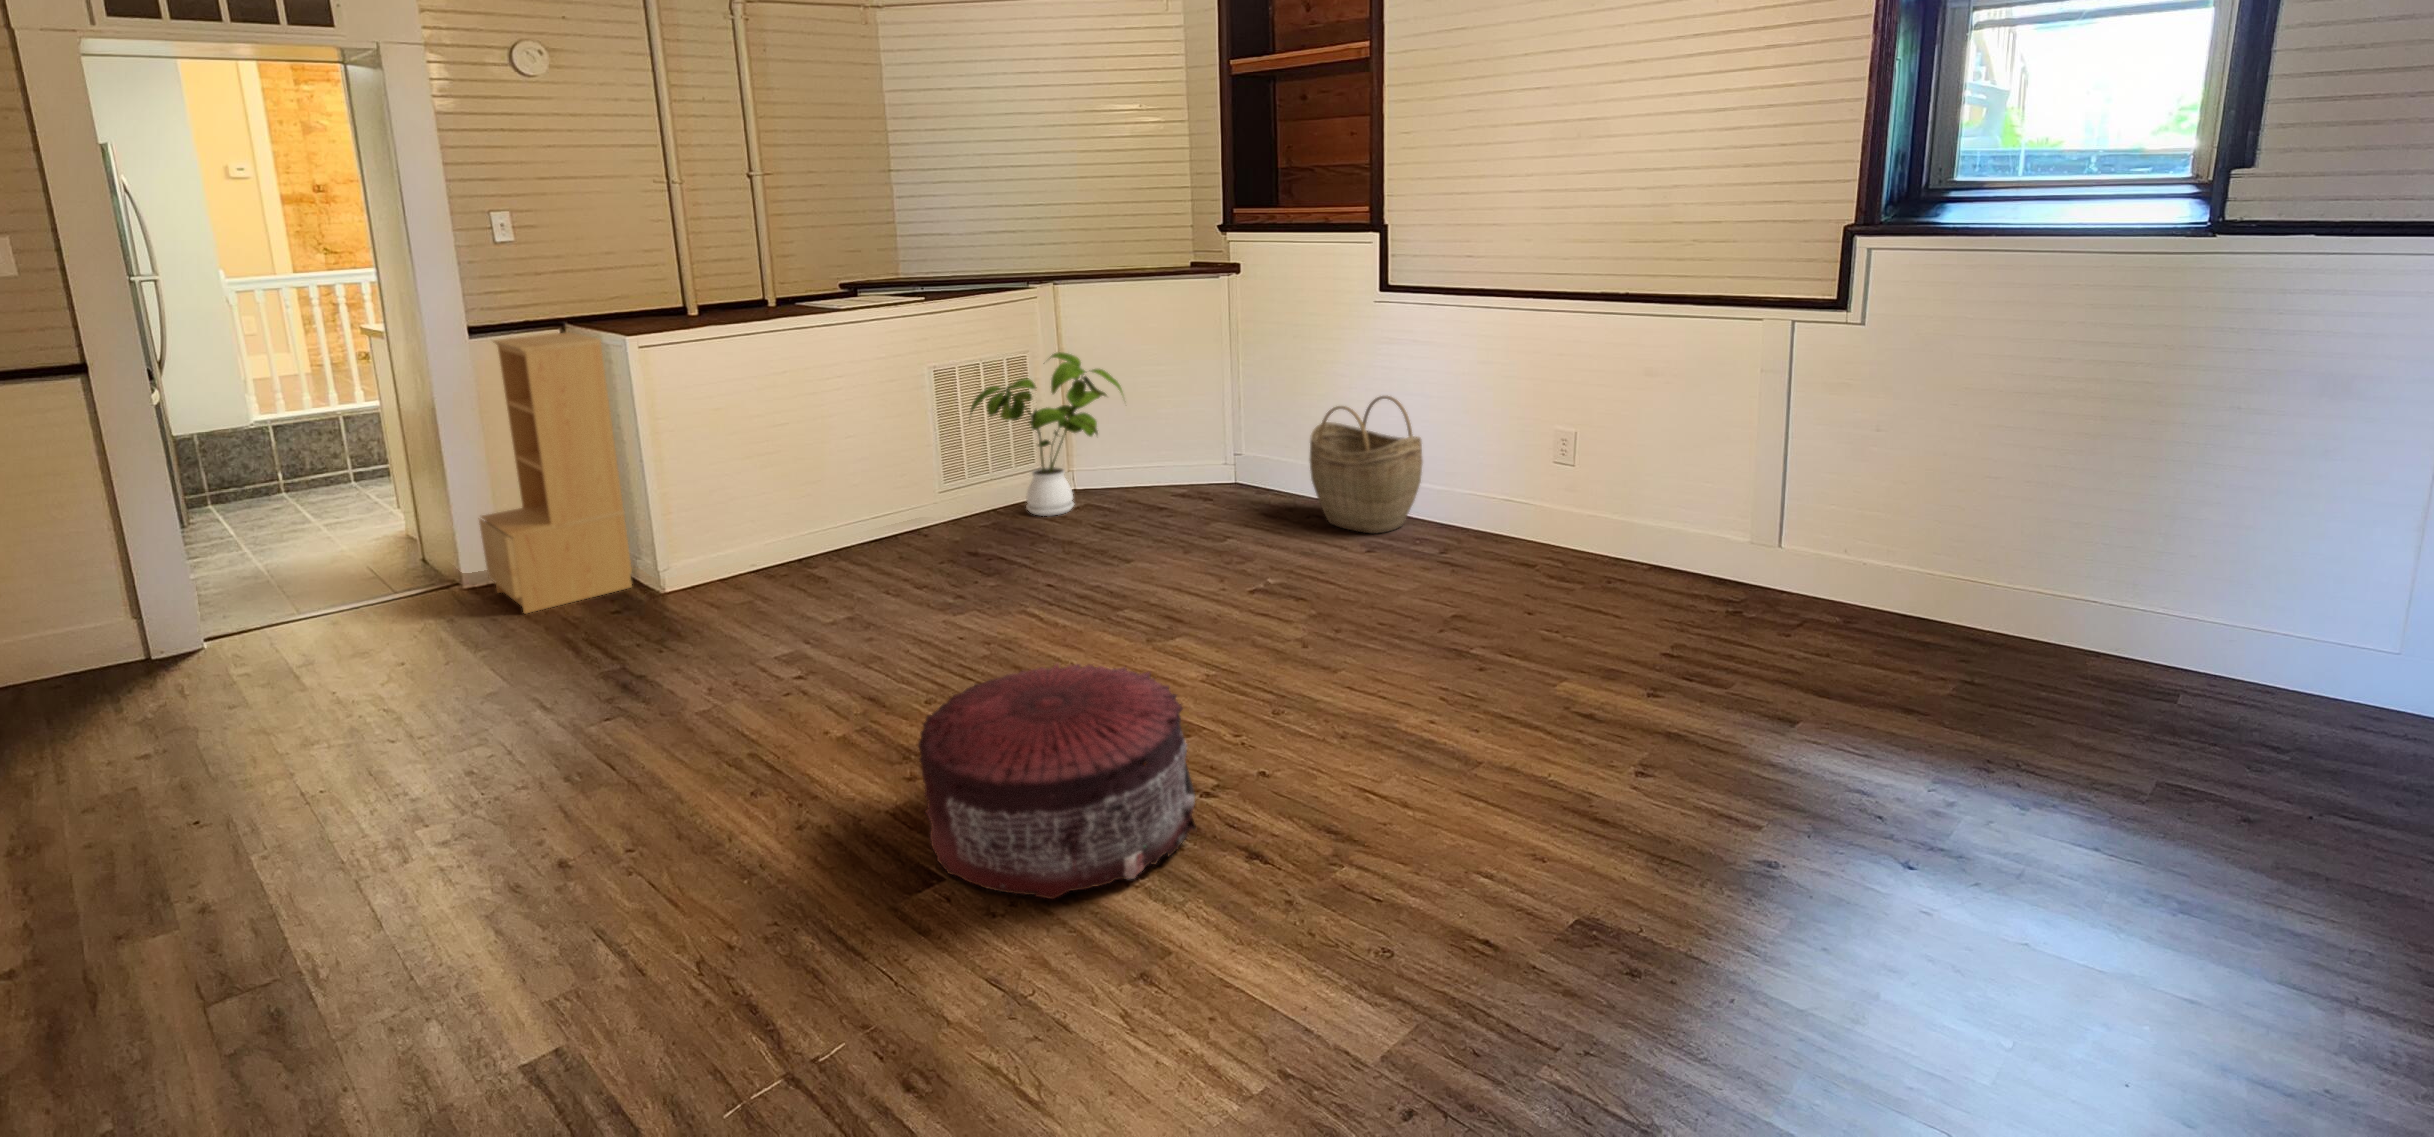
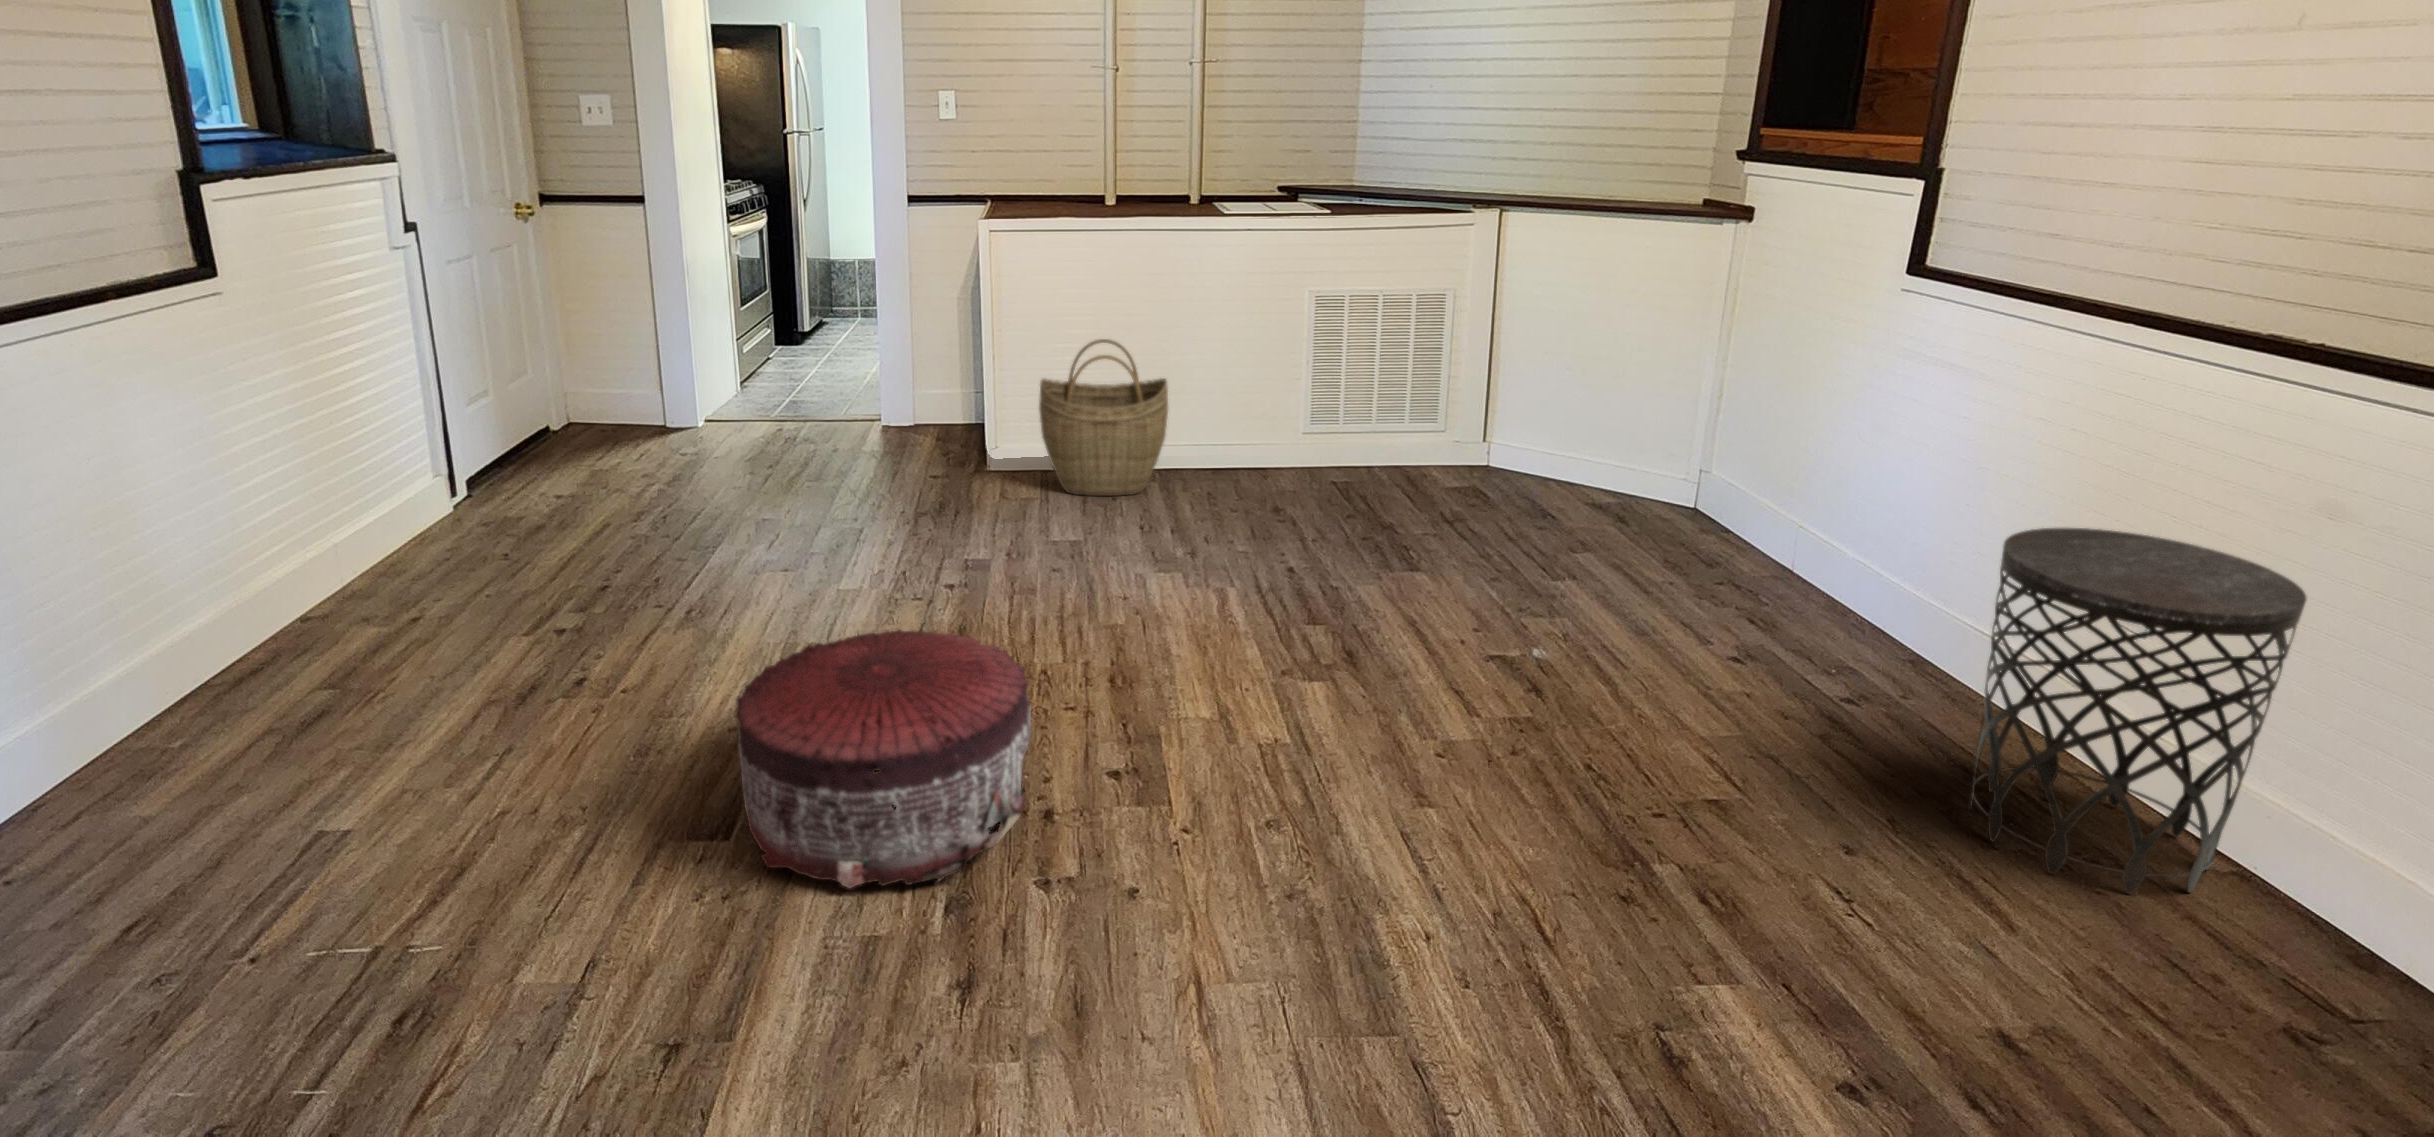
bookshelf: present [479,332,632,613] -> none [867,208,977,457]
house plant: present [970,352,1123,516] -> none [1336,295,1525,491]
woven basket: present [1309,396,1422,534] -> present [1039,339,1168,496]
side table: none [1554,409,1690,599] -> present [1971,528,2306,894]

